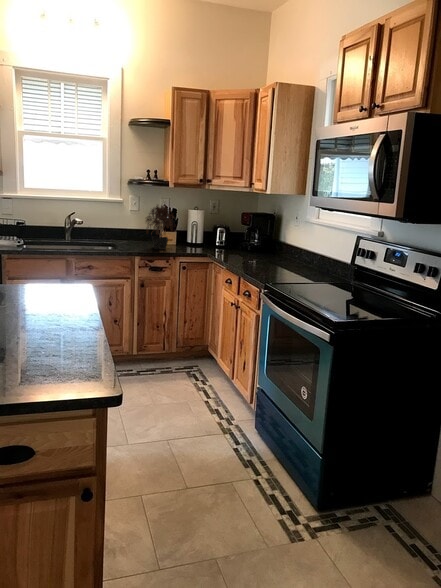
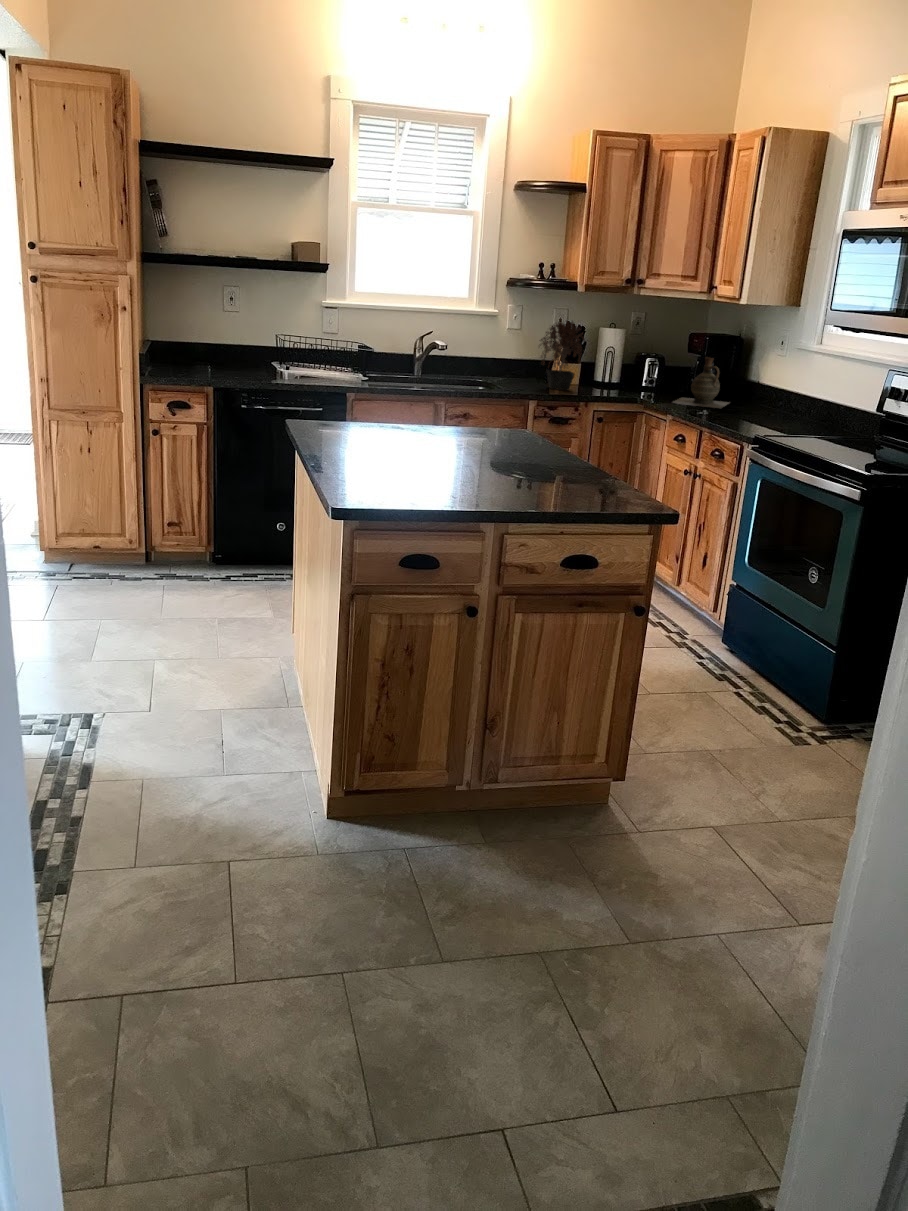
ceramic jug: none [229,227,268,260] -> present [673,357,729,408]

